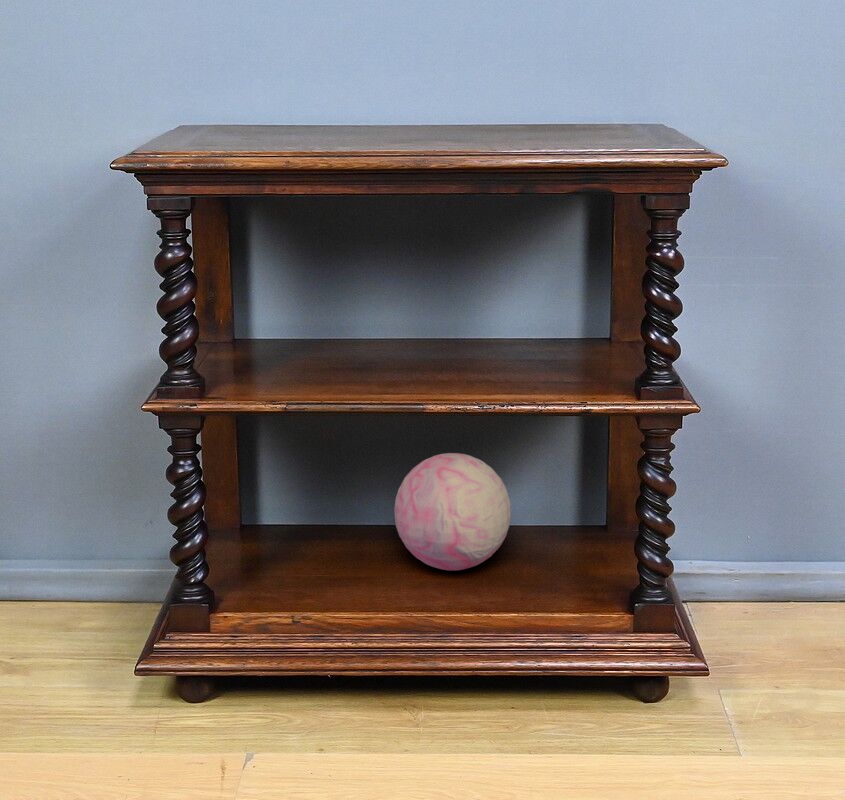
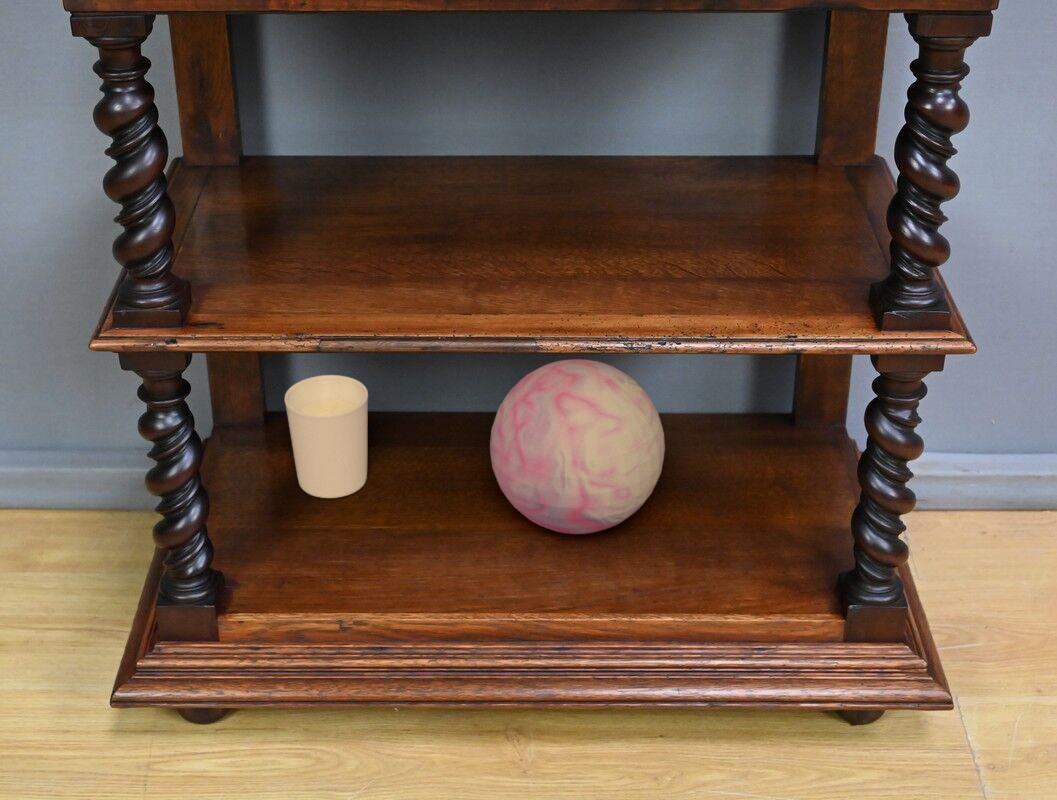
candle holder: none [257,475,313,555] -> present [285,375,368,498]

